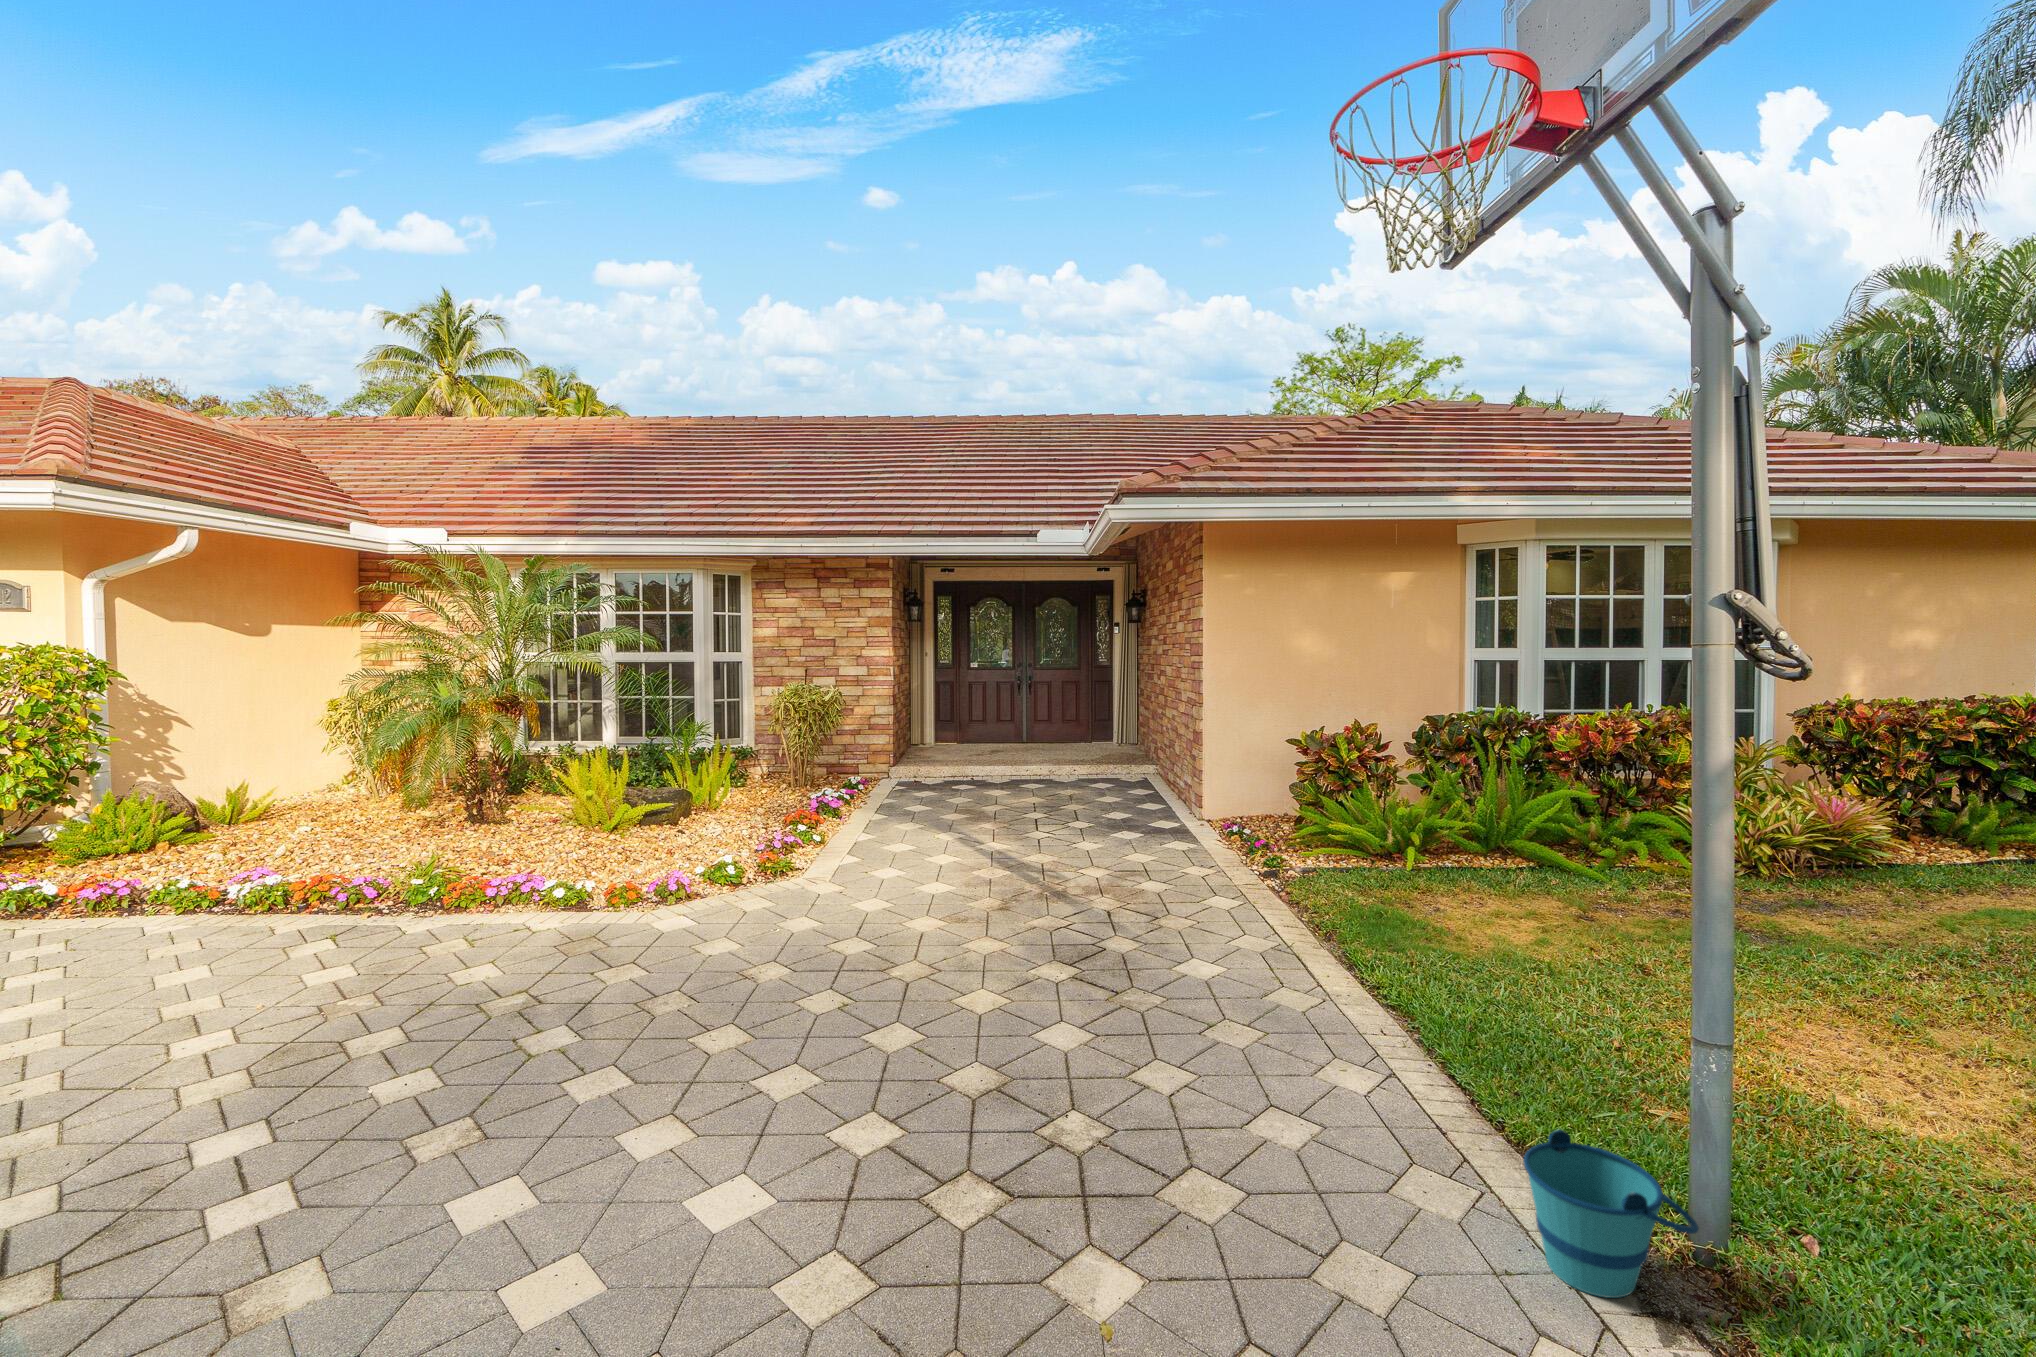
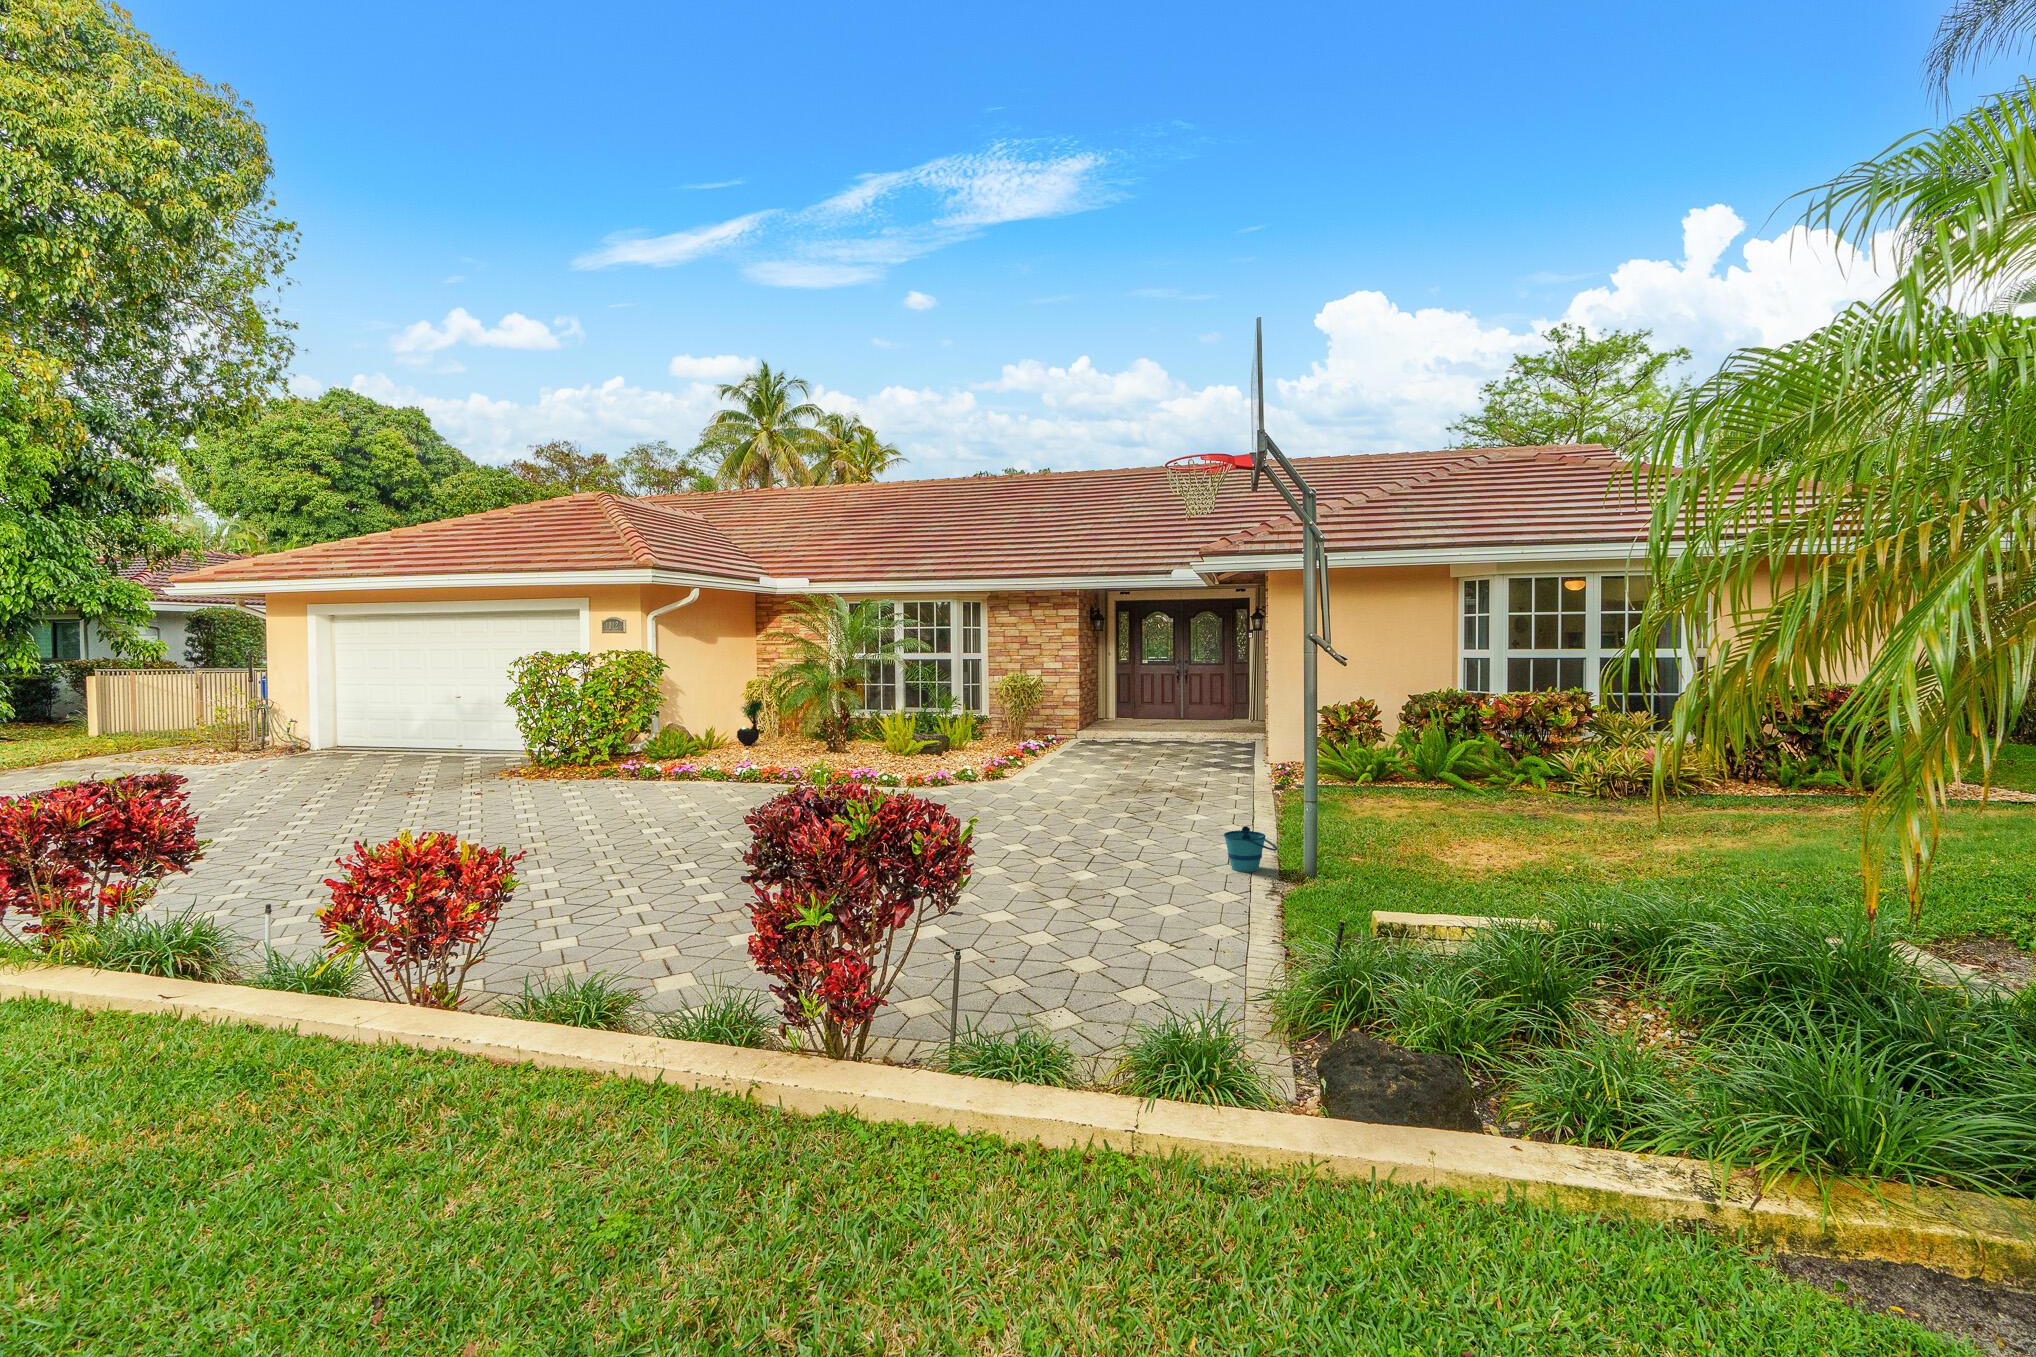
potted tree: none [307,723,365,807] -> present [737,700,763,745]

